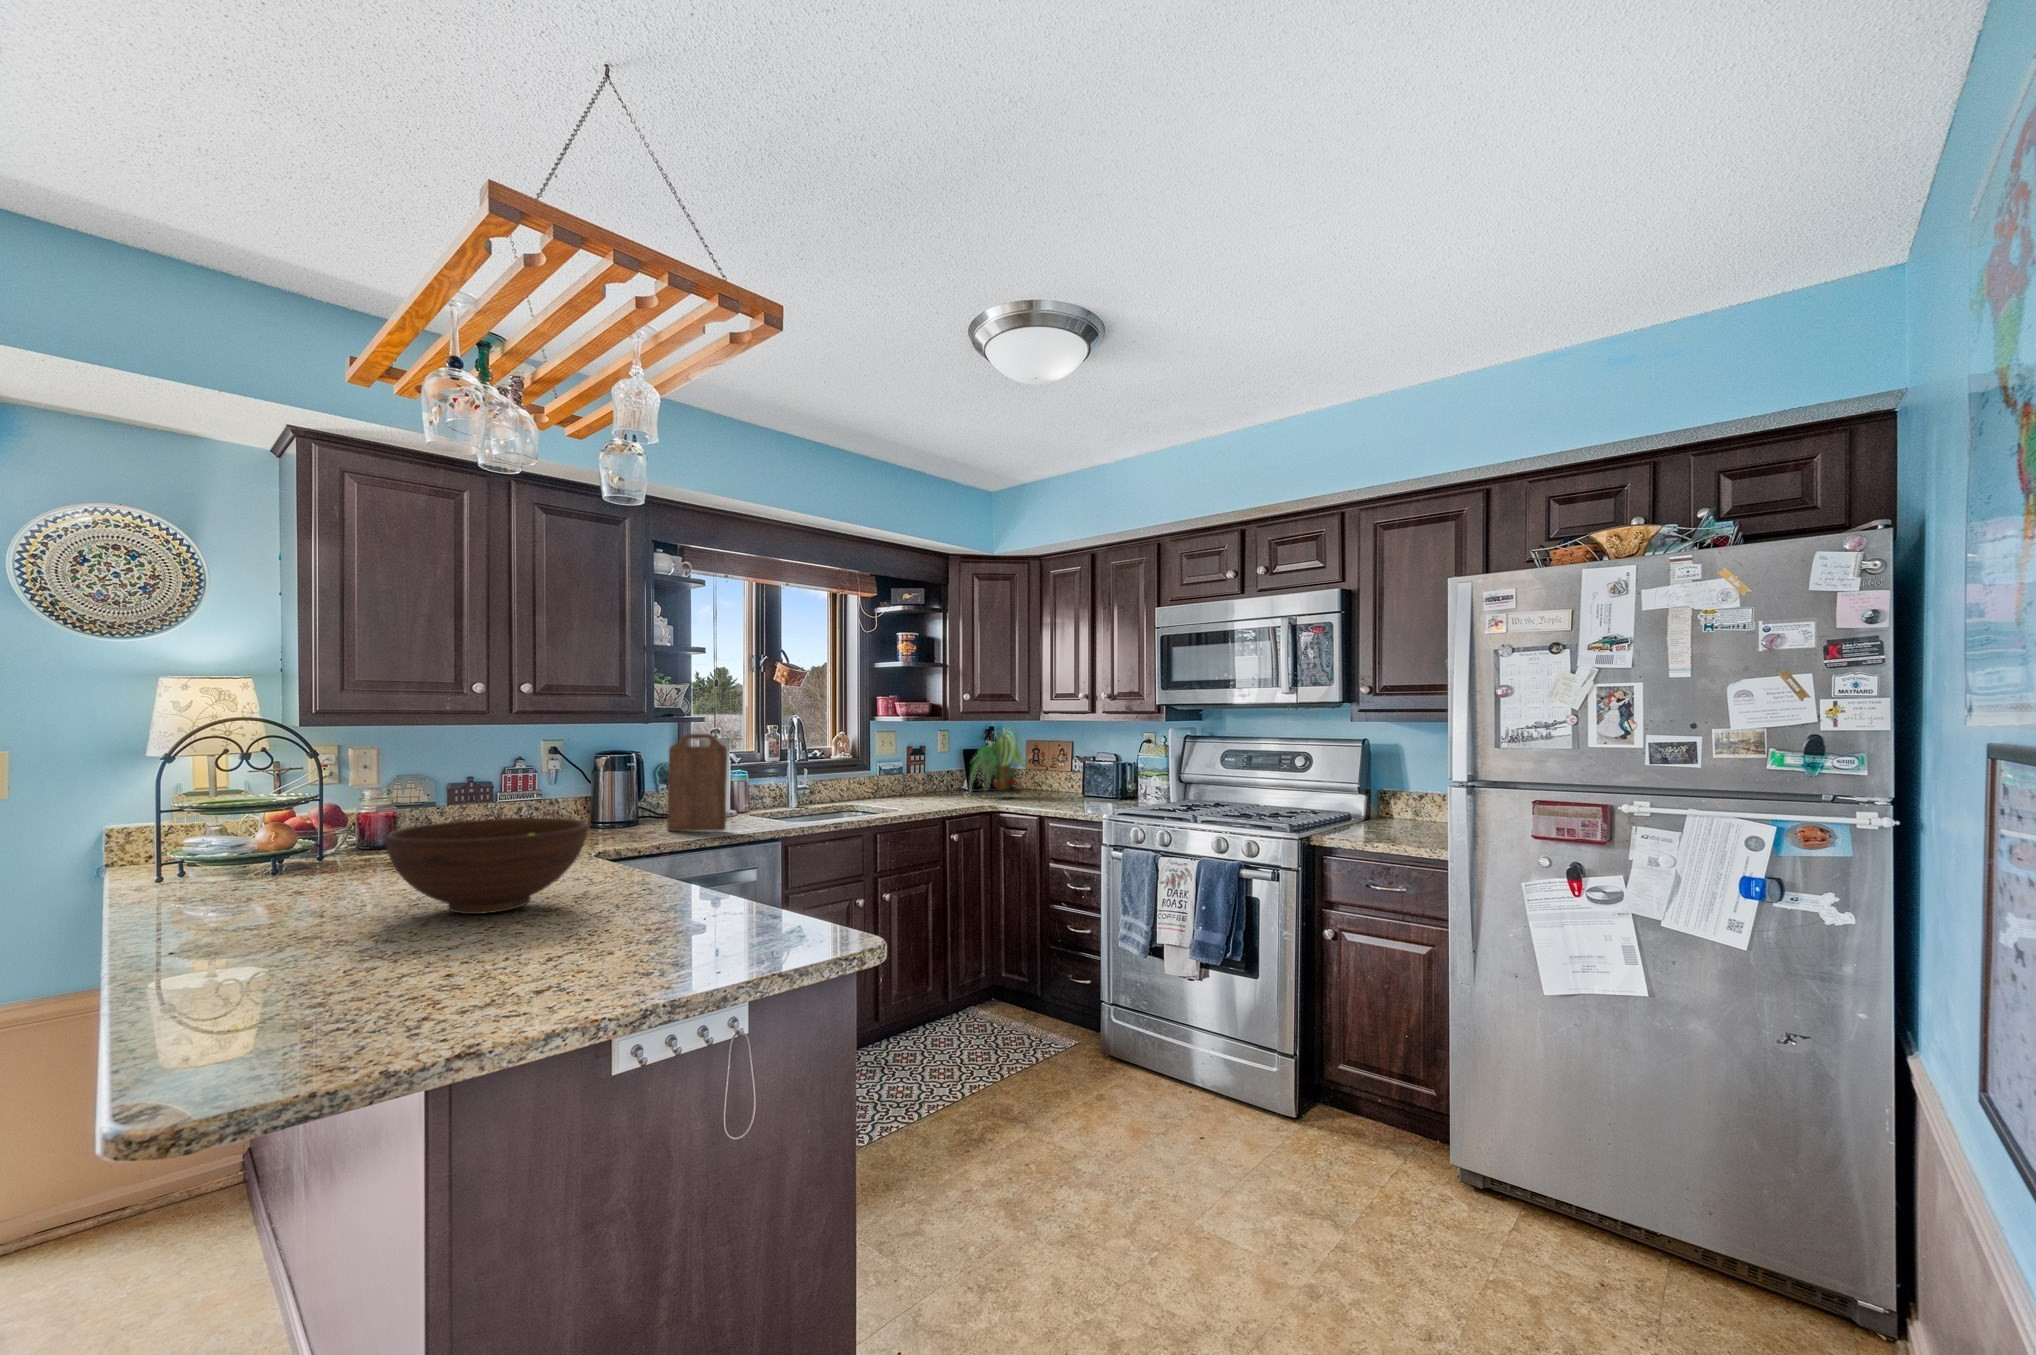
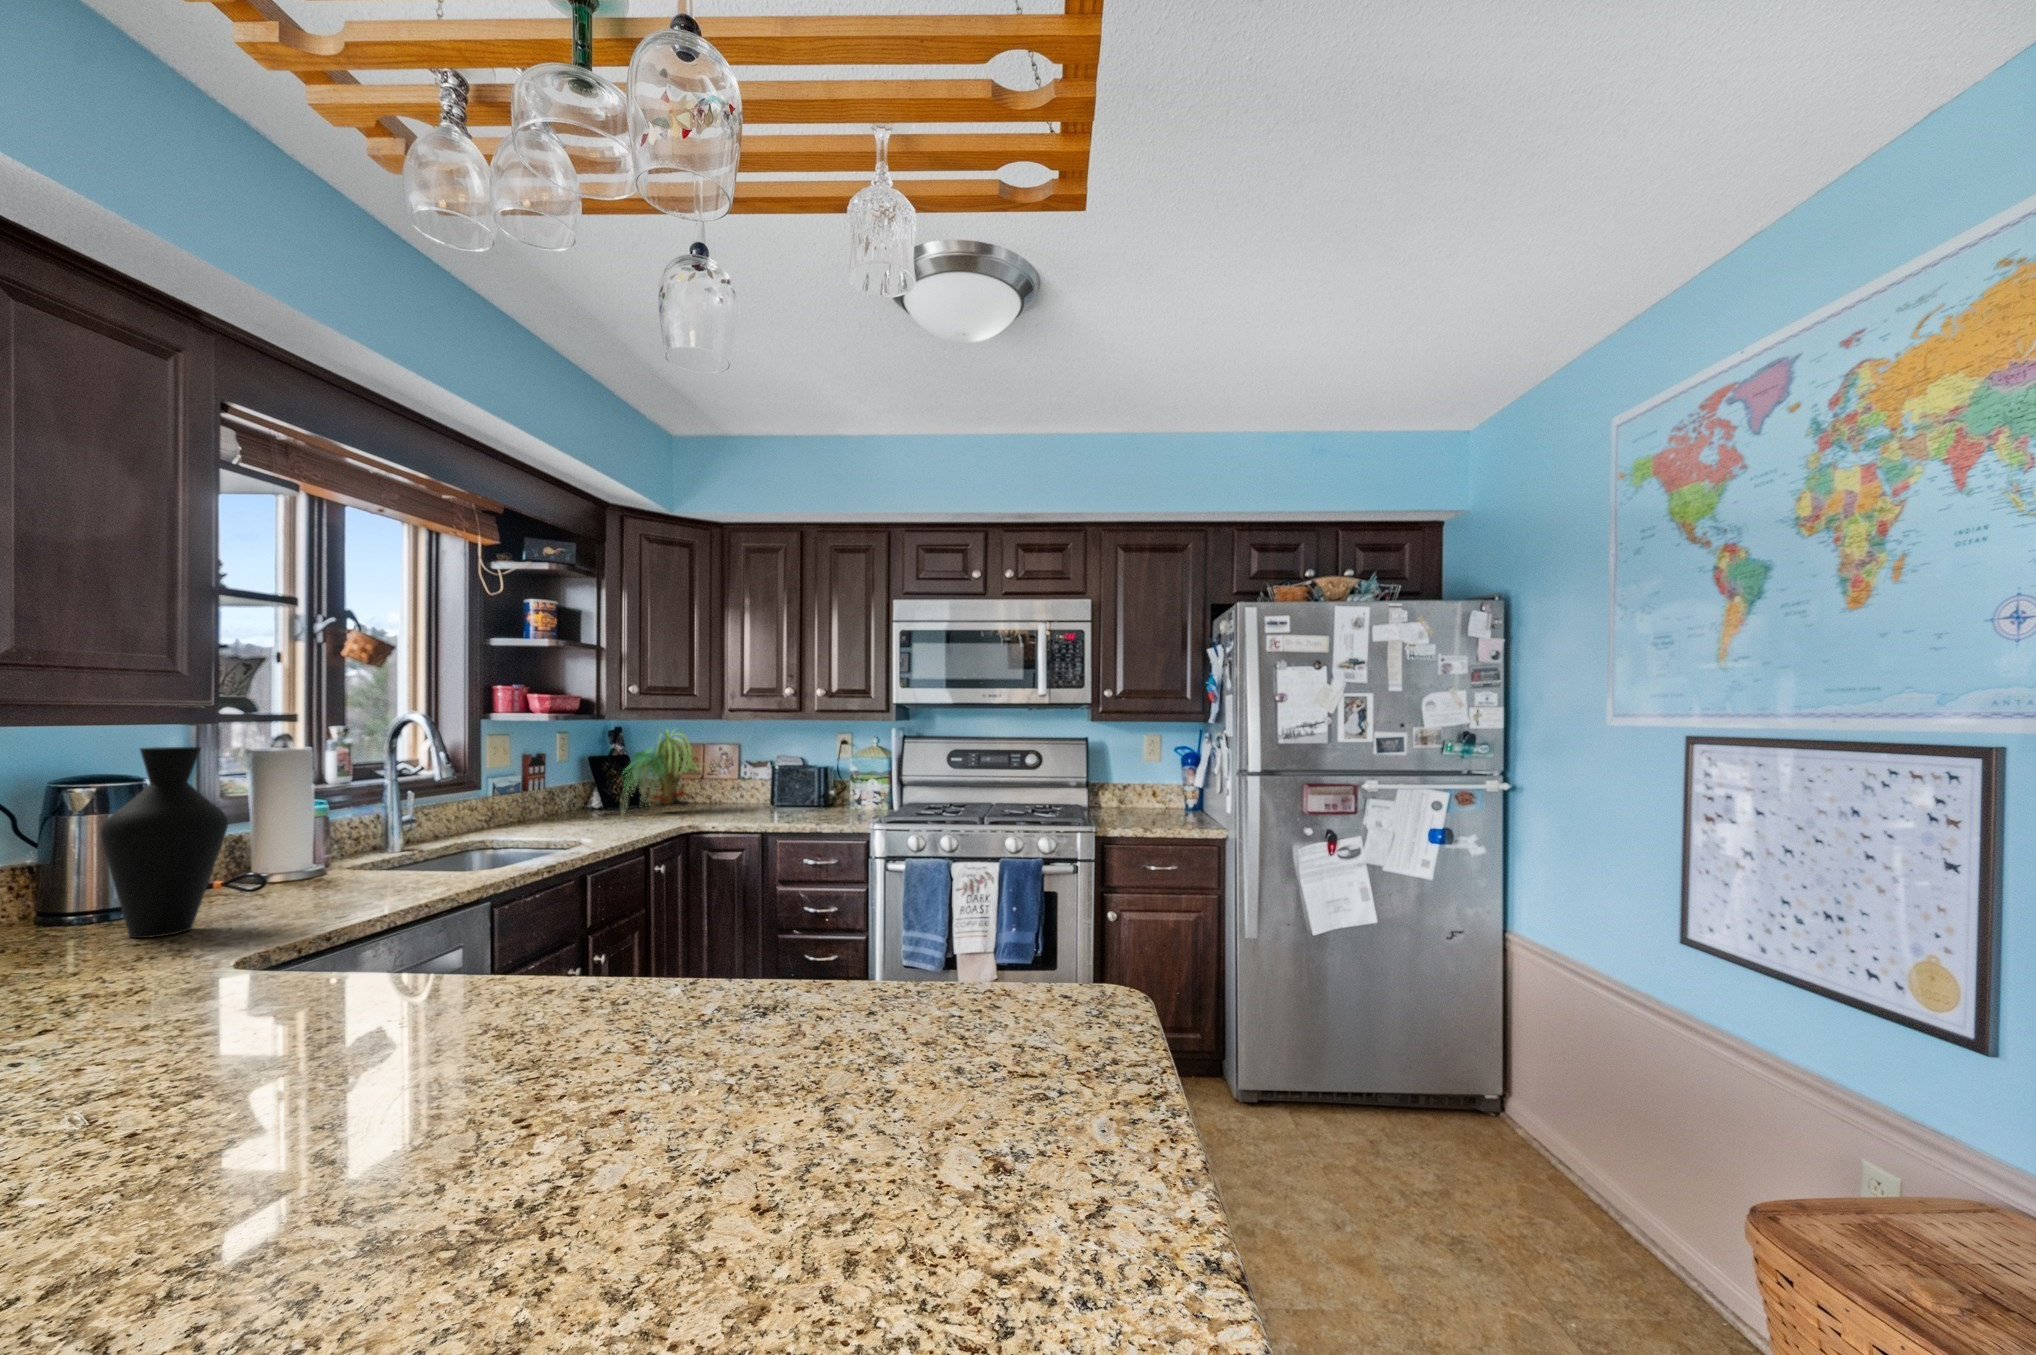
vase: none [575,732,631,837] -> present [100,747,228,938]
cutting board: present [667,734,727,831] -> none [275,745,396,908]
fruit bowl: present [386,818,588,914] -> none [264,901,659,1115]

